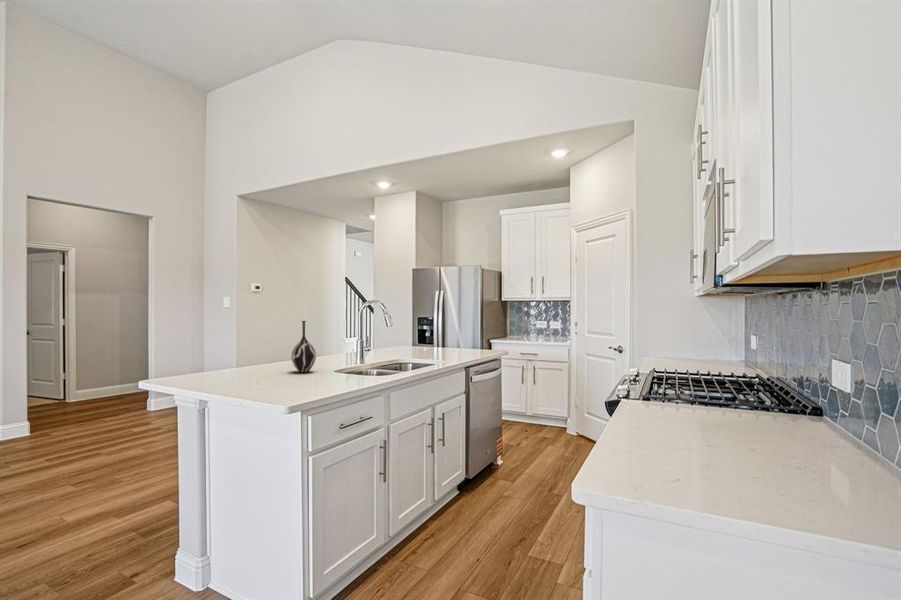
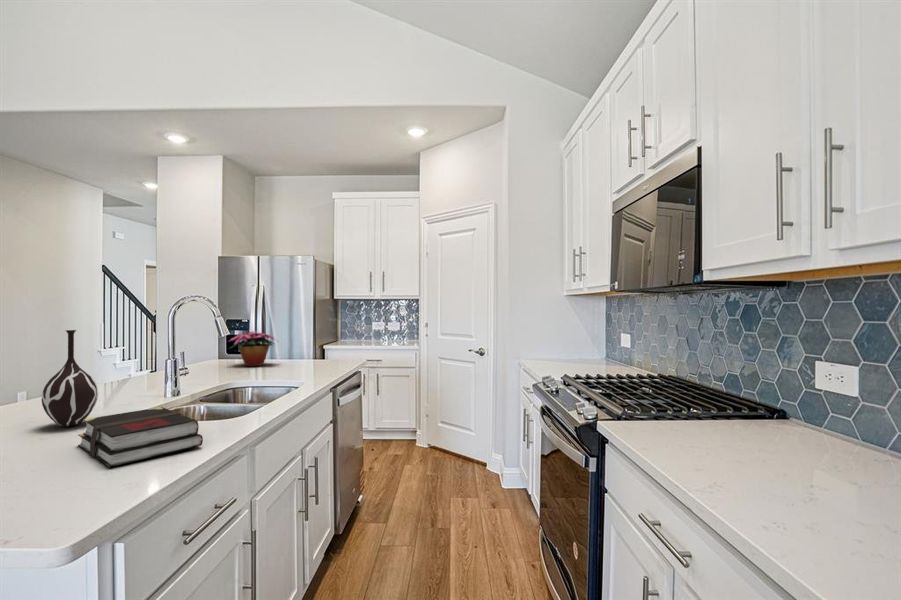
flower arrangement: none [401,325,438,351] -> present [231,331,274,366]
book: none [303,364,355,387] -> present [78,407,203,467]

